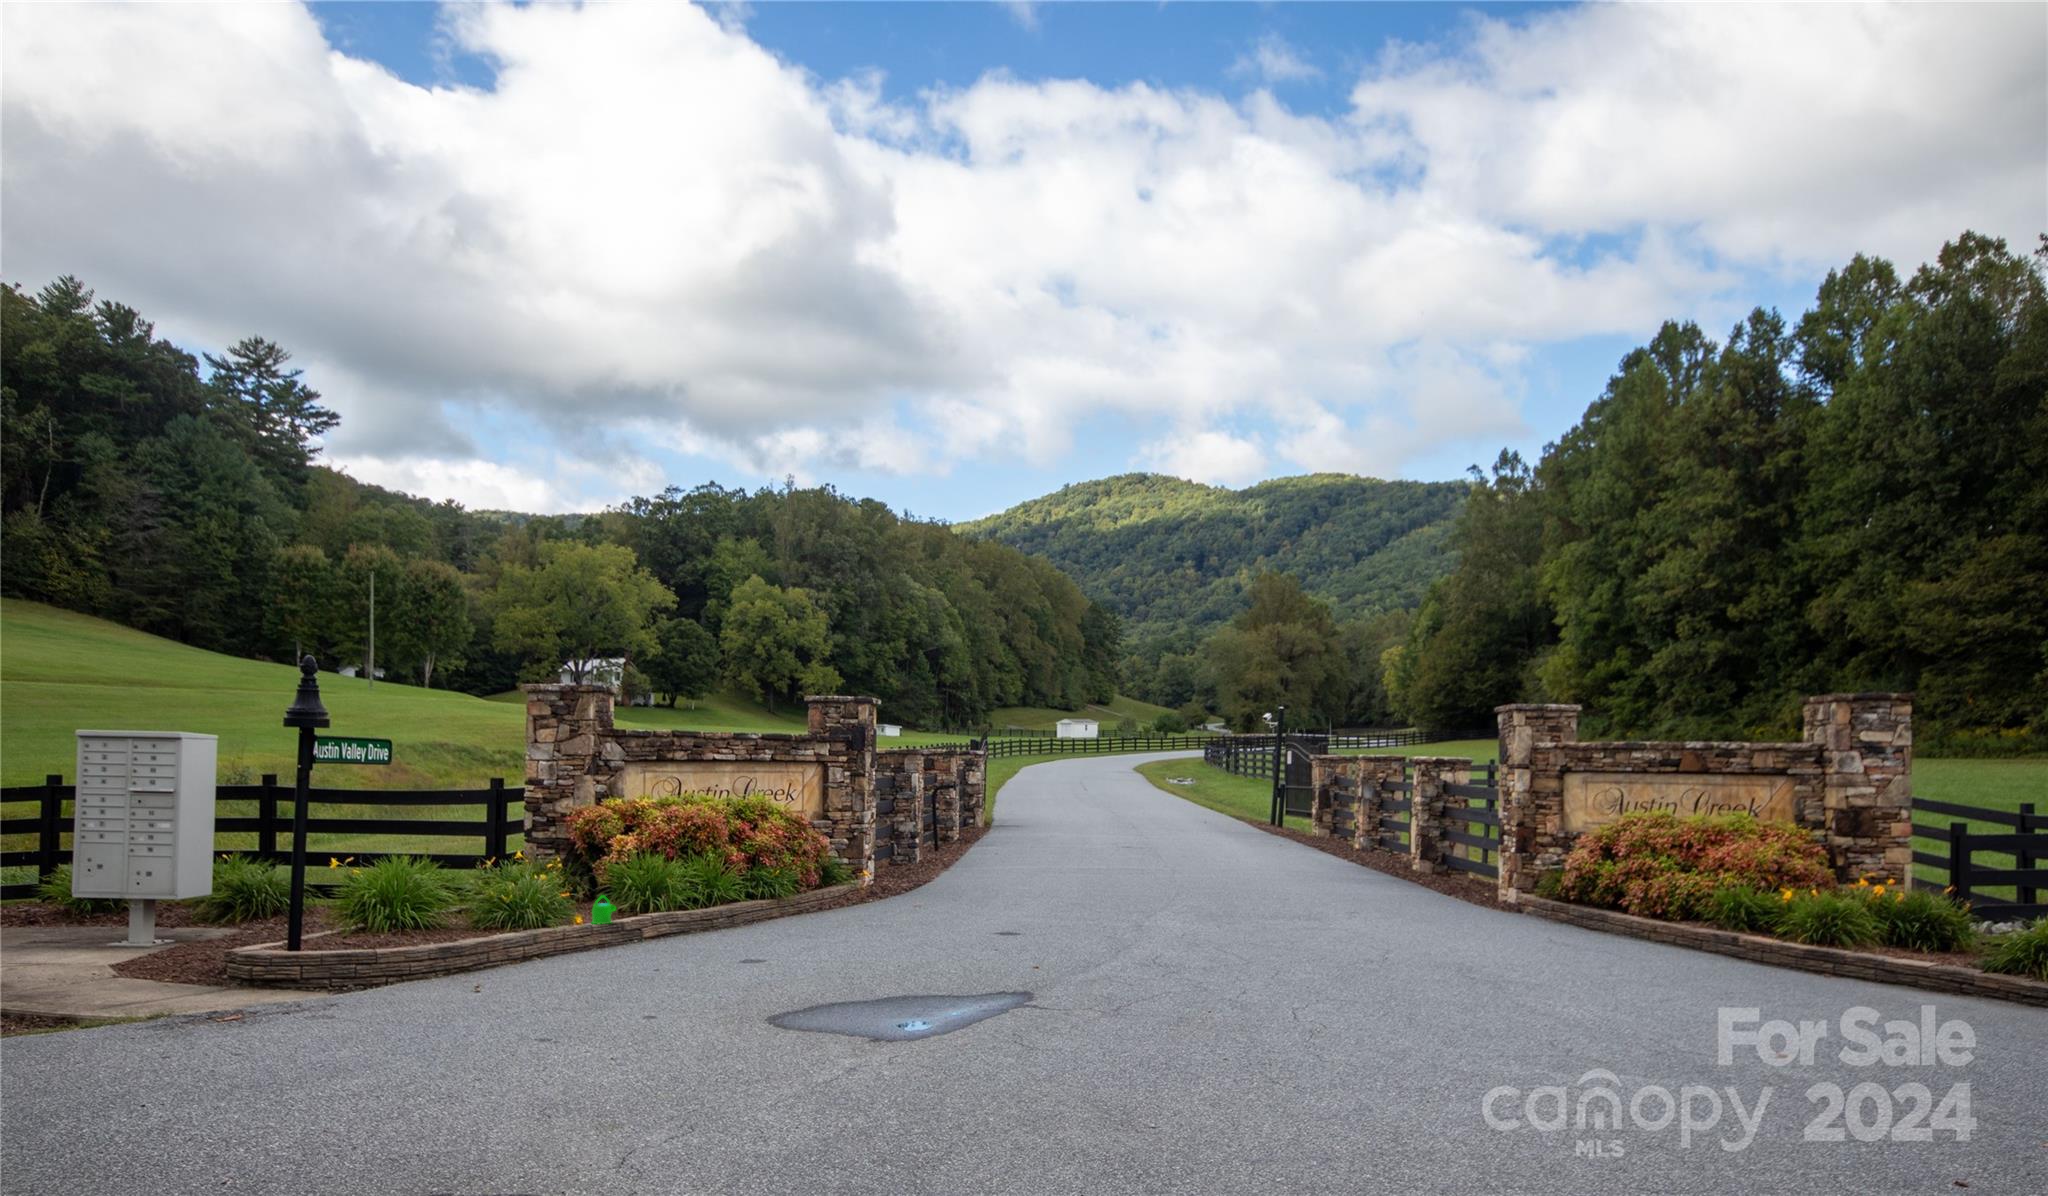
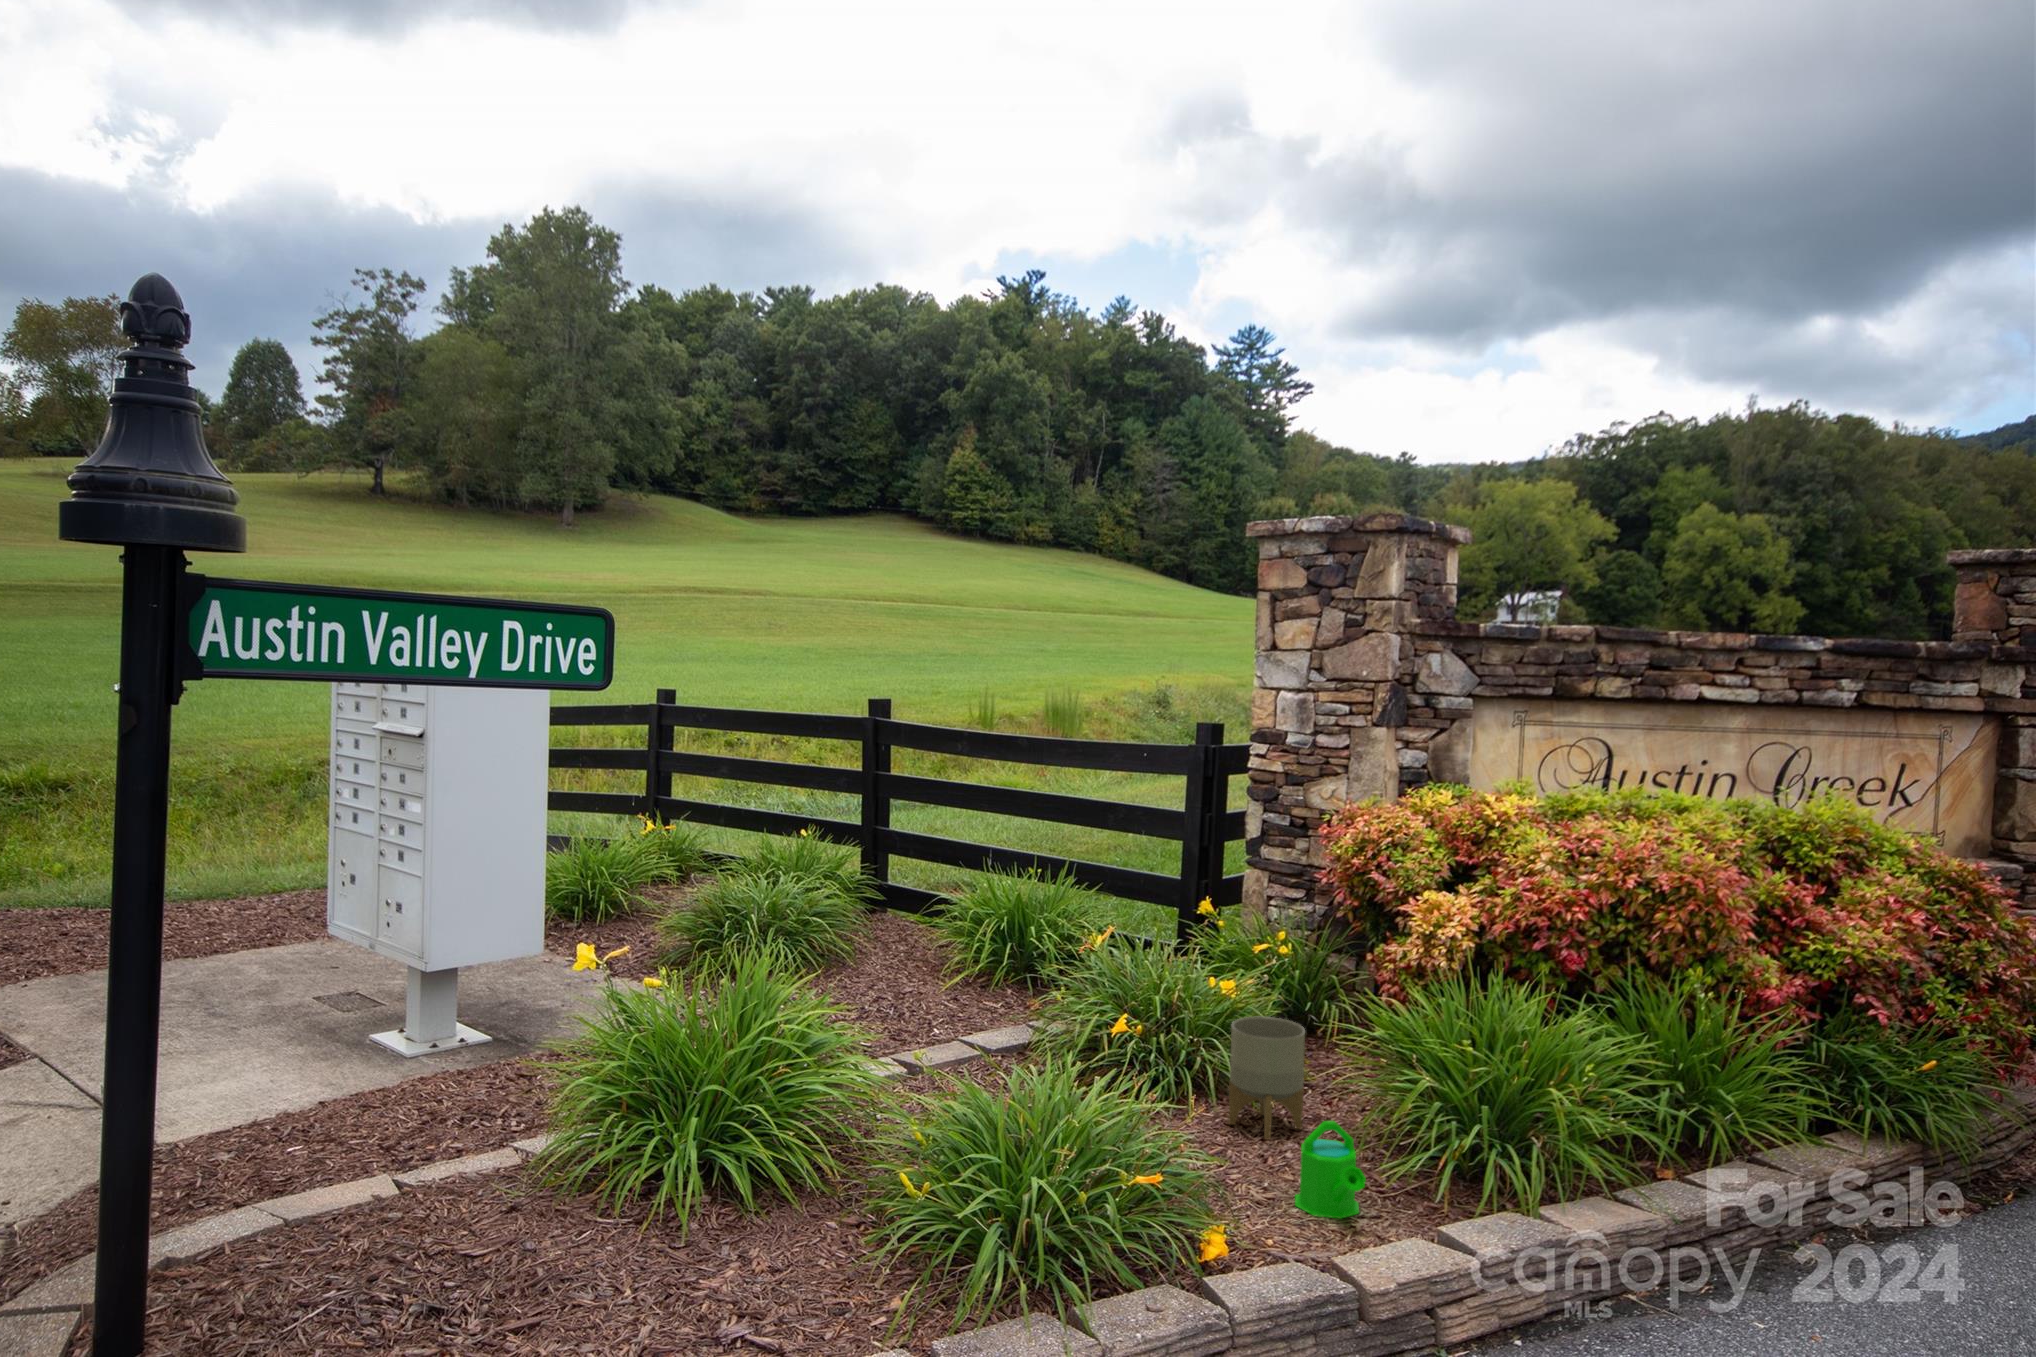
planter: none [554,879,583,920] -> present [1228,1017,1305,1139]

